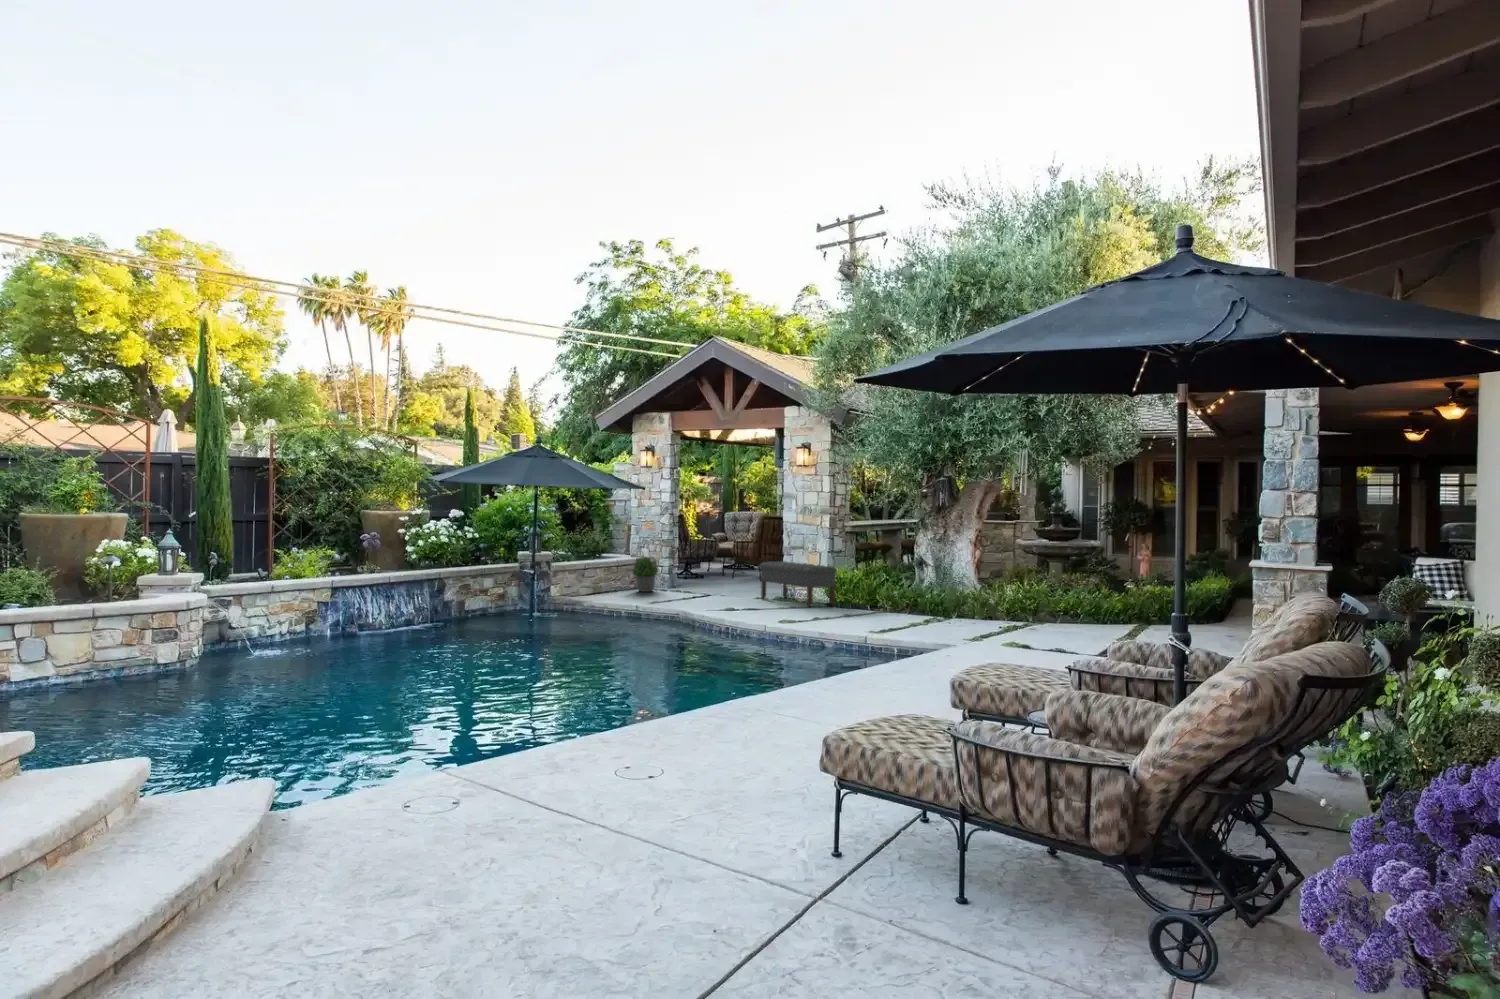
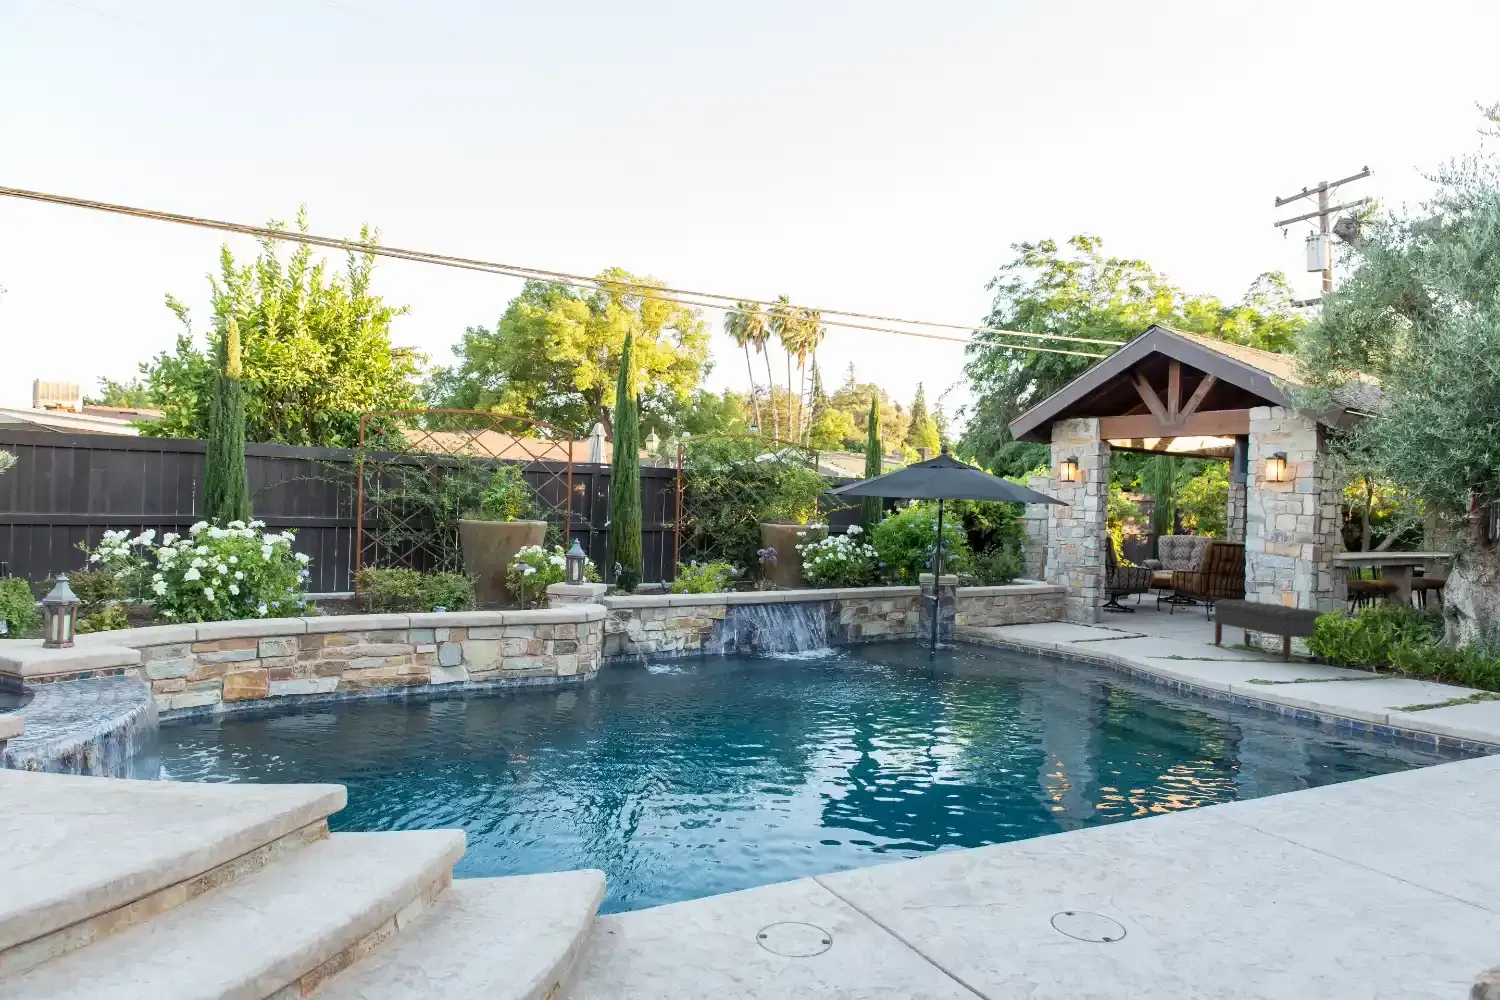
potted plant: present [633,556,658,592] -> none [1047,583,1081,625]

